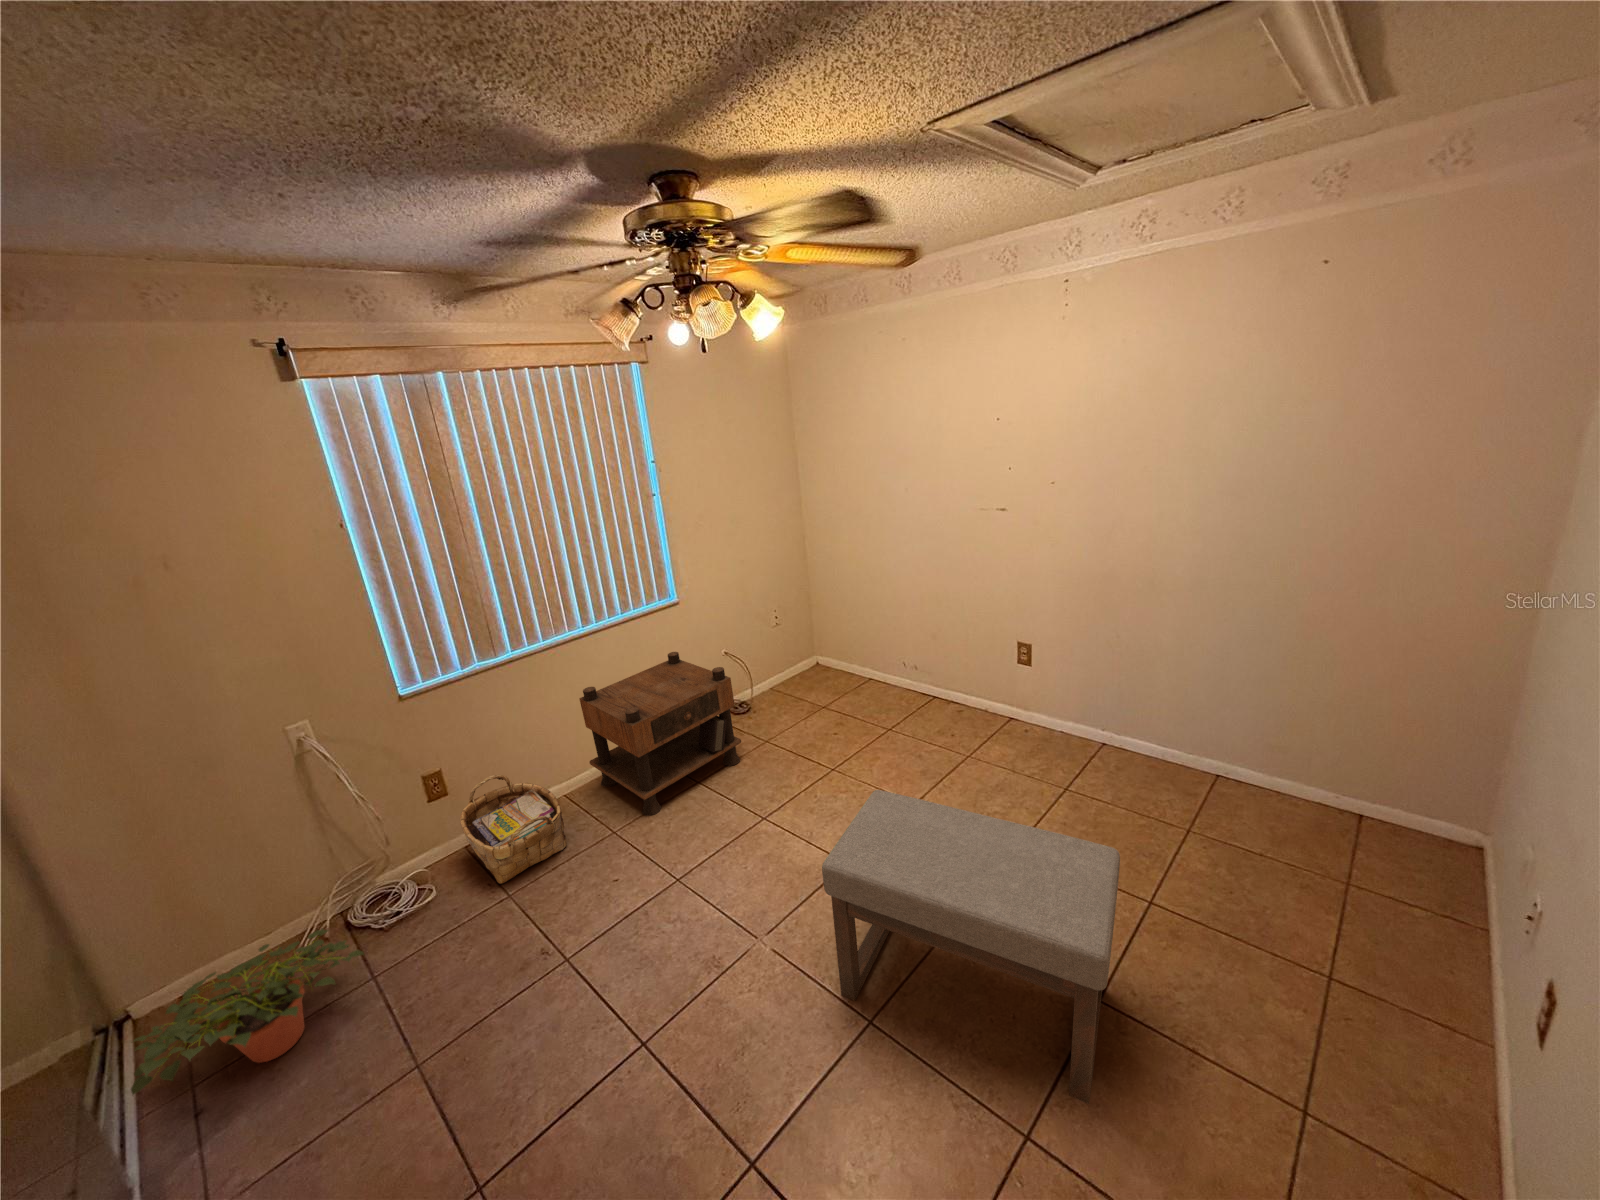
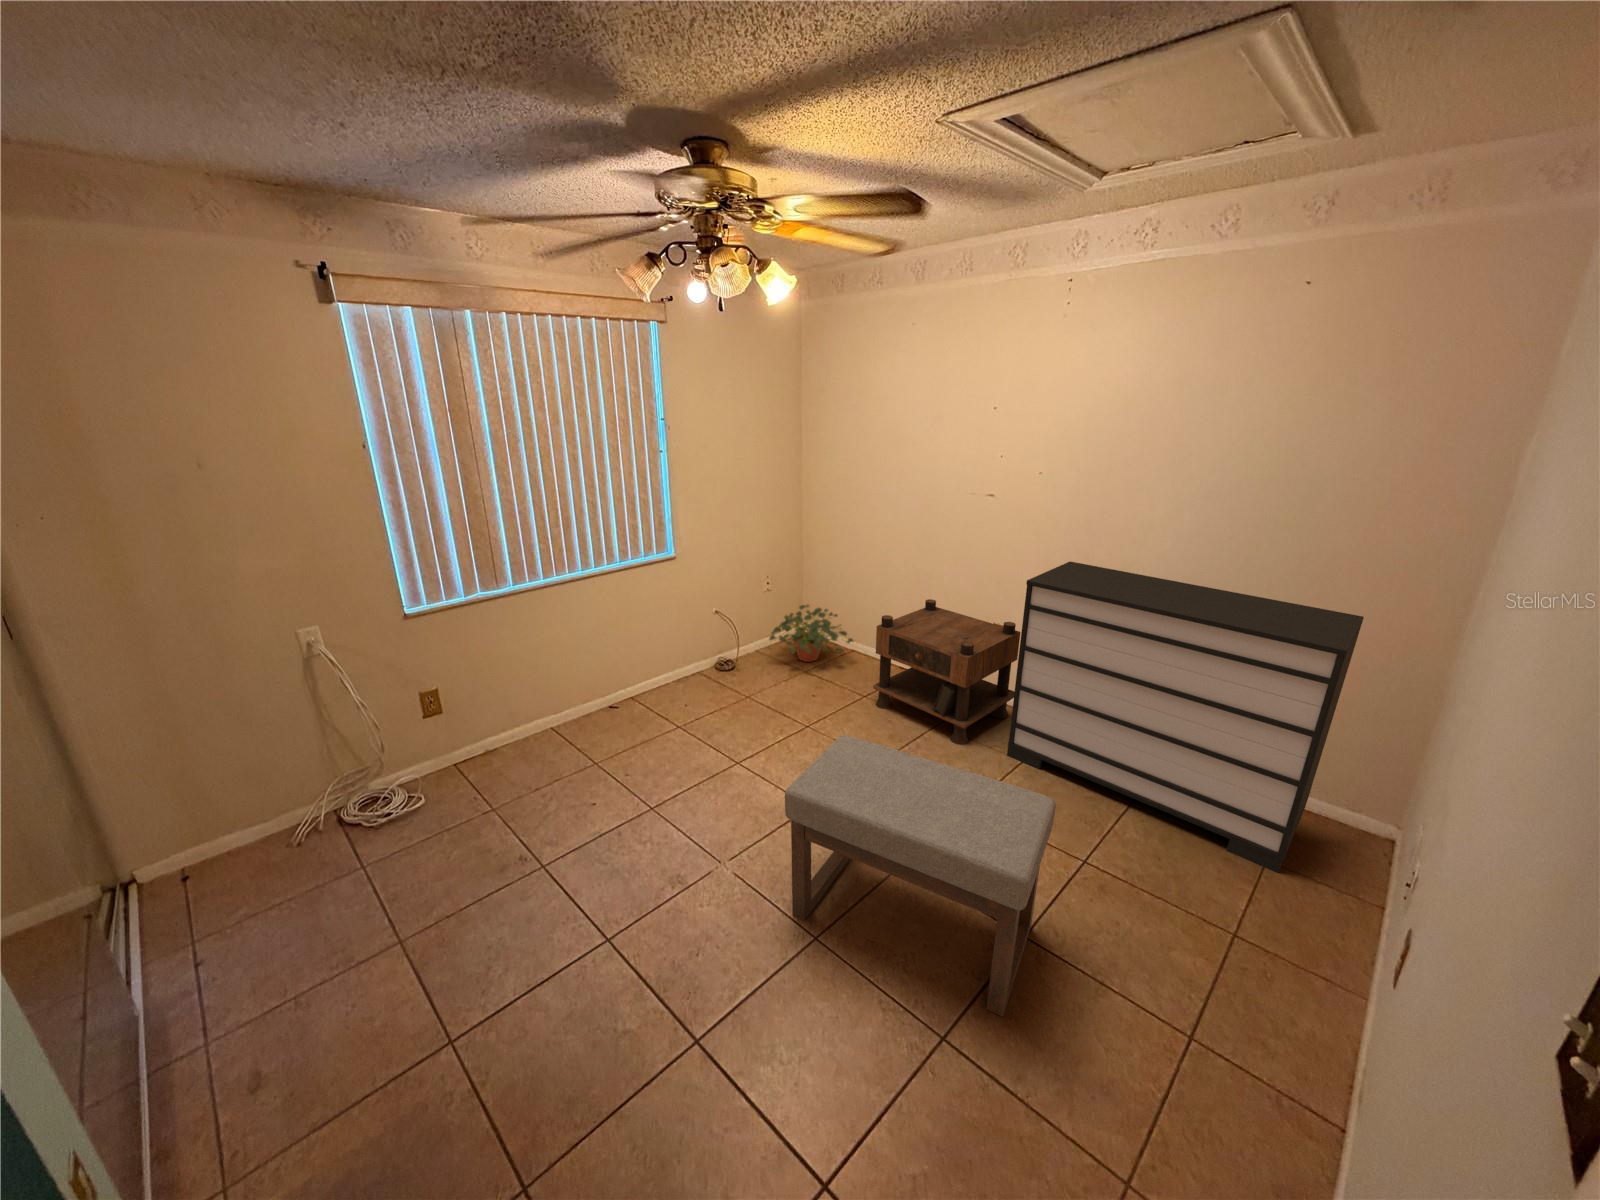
dresser: none [1045,573,1421,896] -> present [1007,561,1364,873]
nightstand: present [579,652,741,816] -> present [873,599,1020,745]
woven basket: present [460,775,567,884] -> none [451,700,550,799]
potted plant: present [131,929,364,1095] -> present [769,605,854,662]

